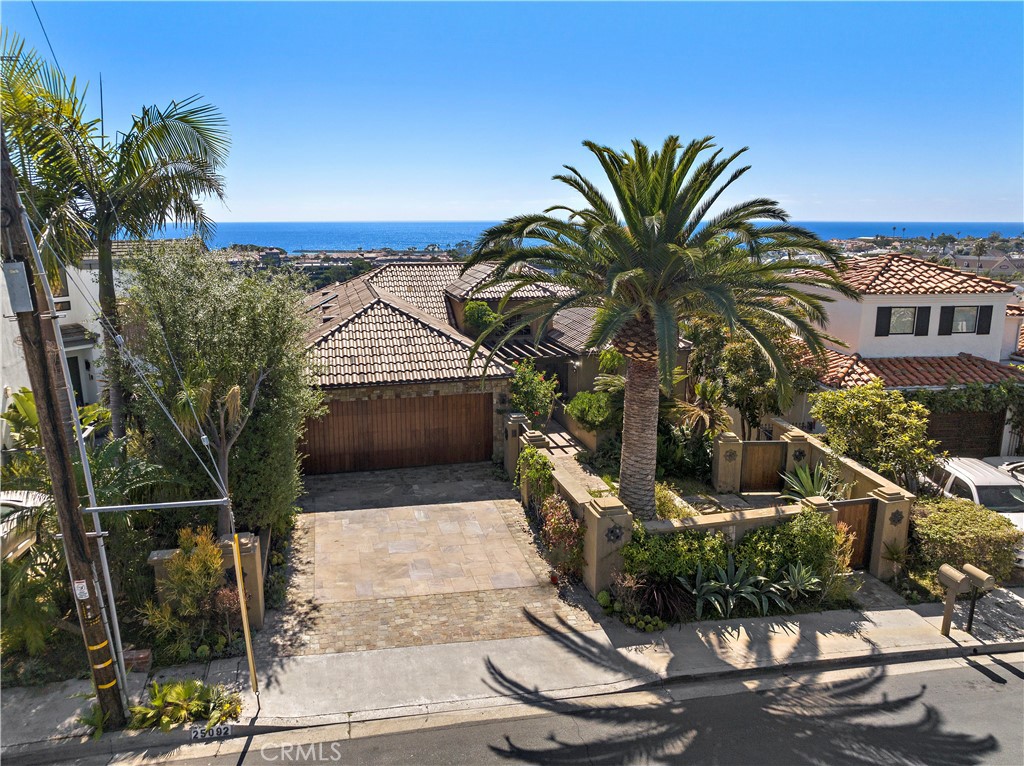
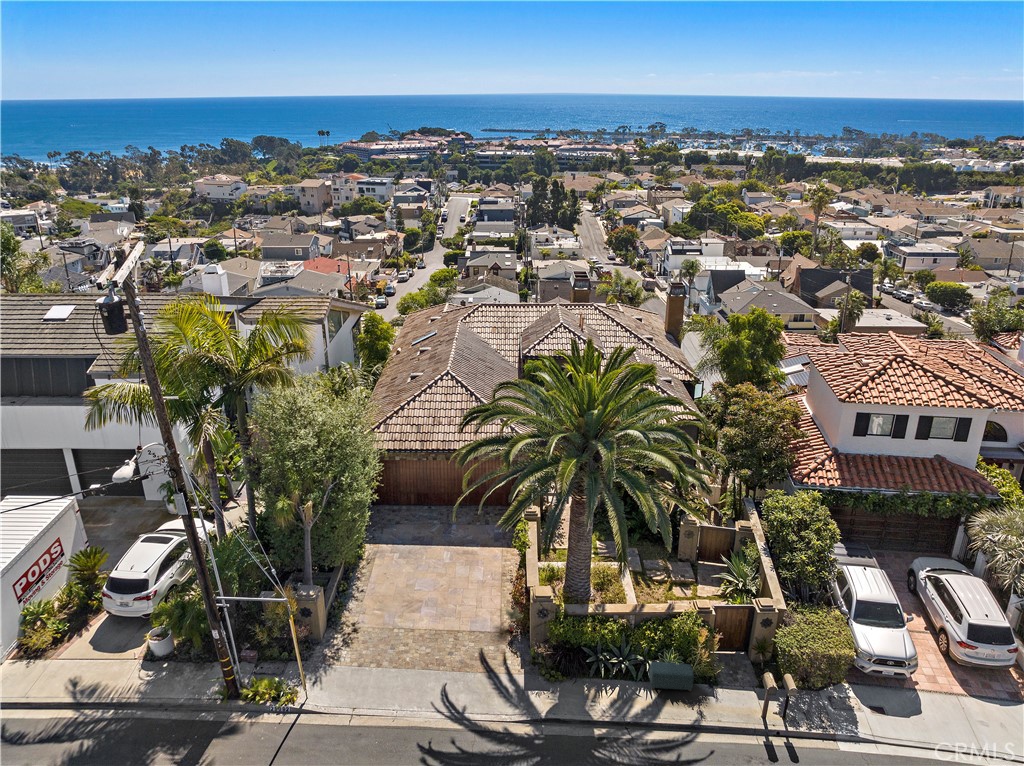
bench: none [775,582,845,623] -> present [649,662,694,692]

